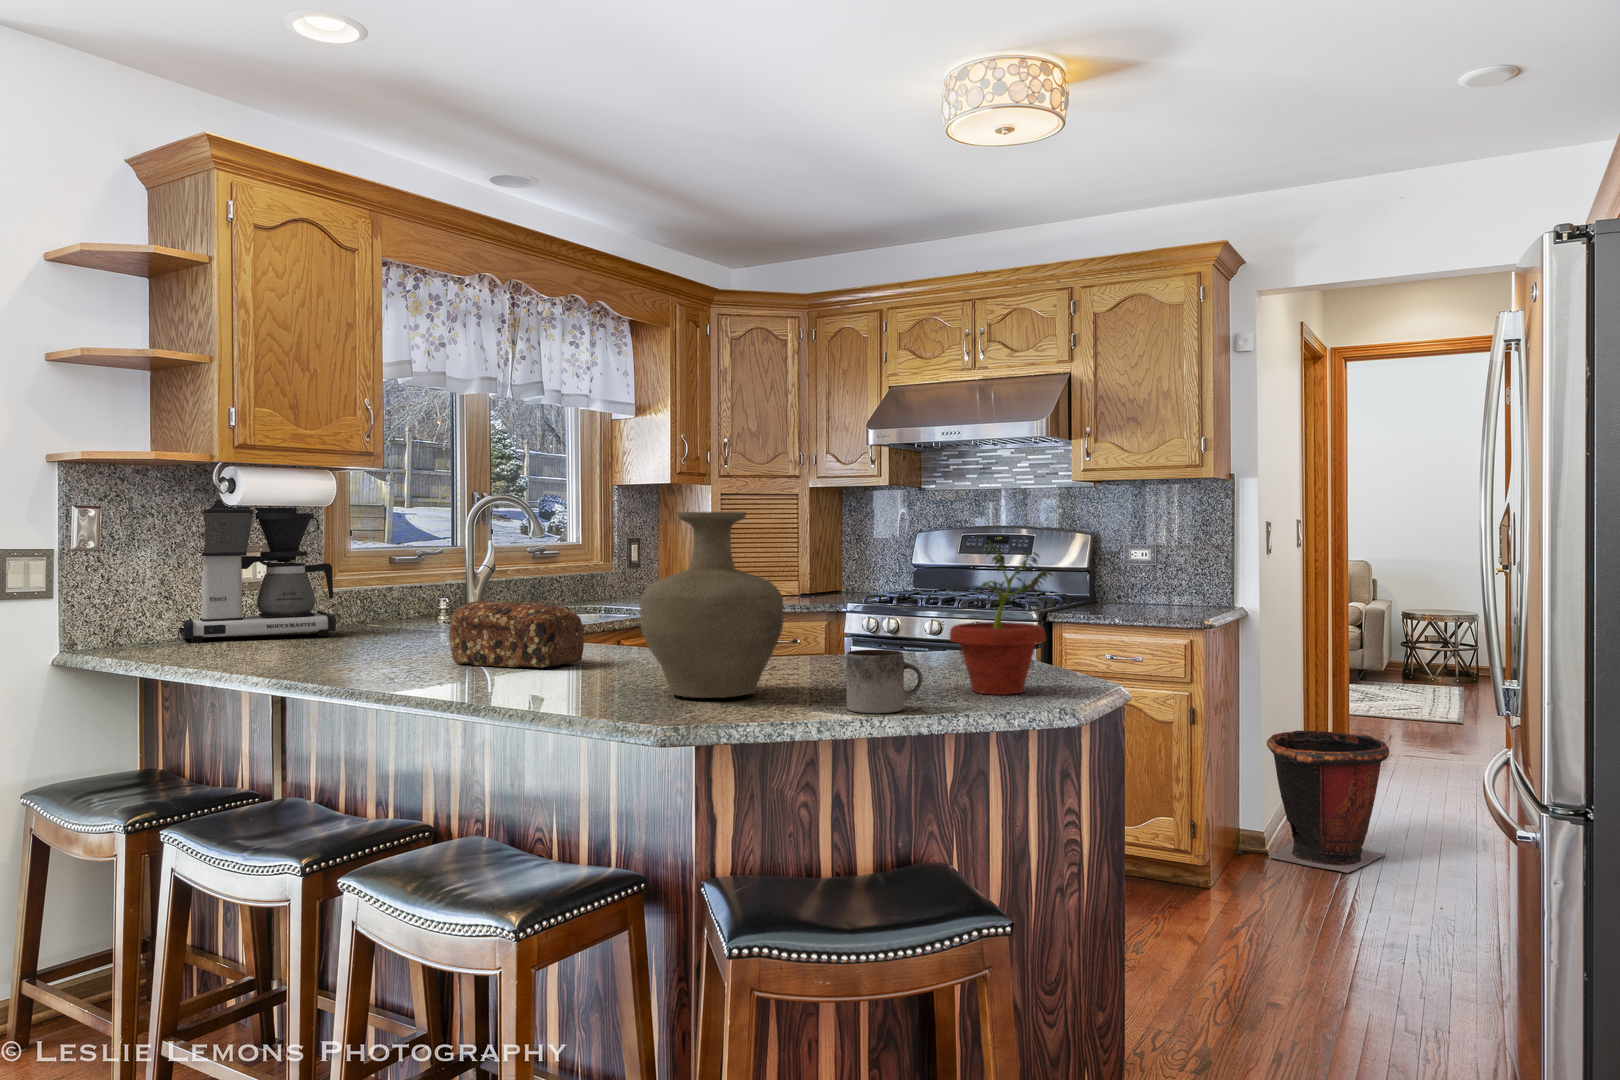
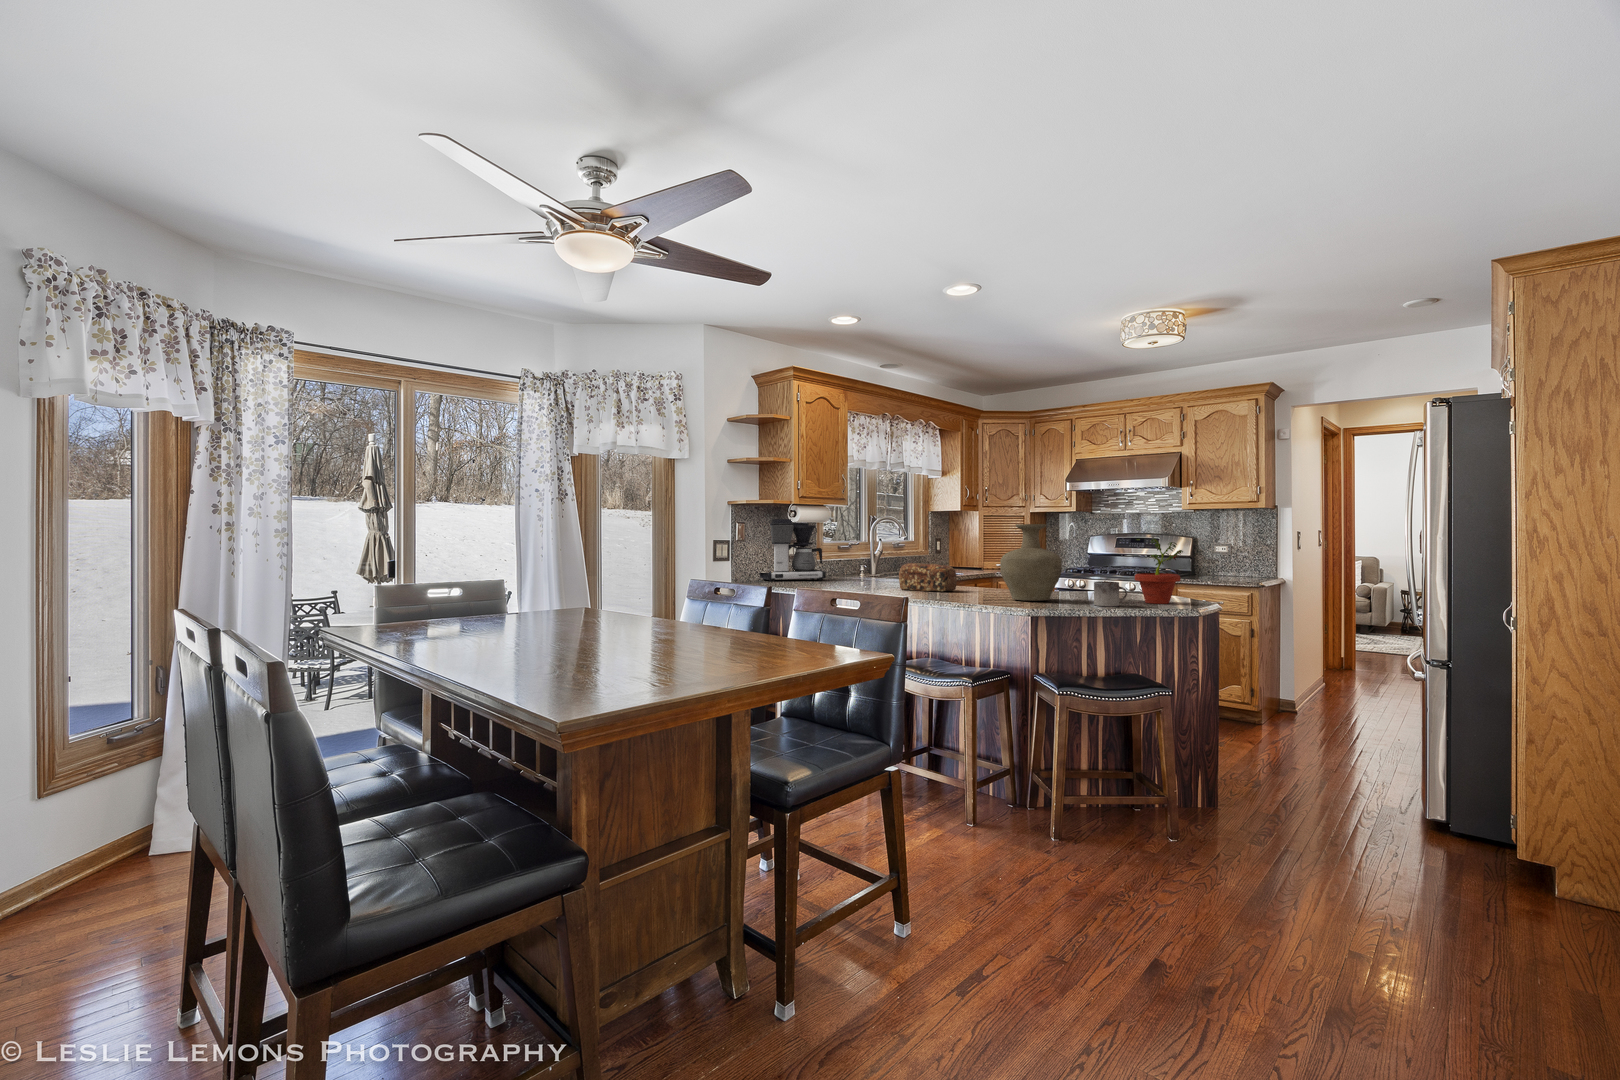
waste bin: present [1267,731,1392,873] -> none [1296,644,1373,721]

